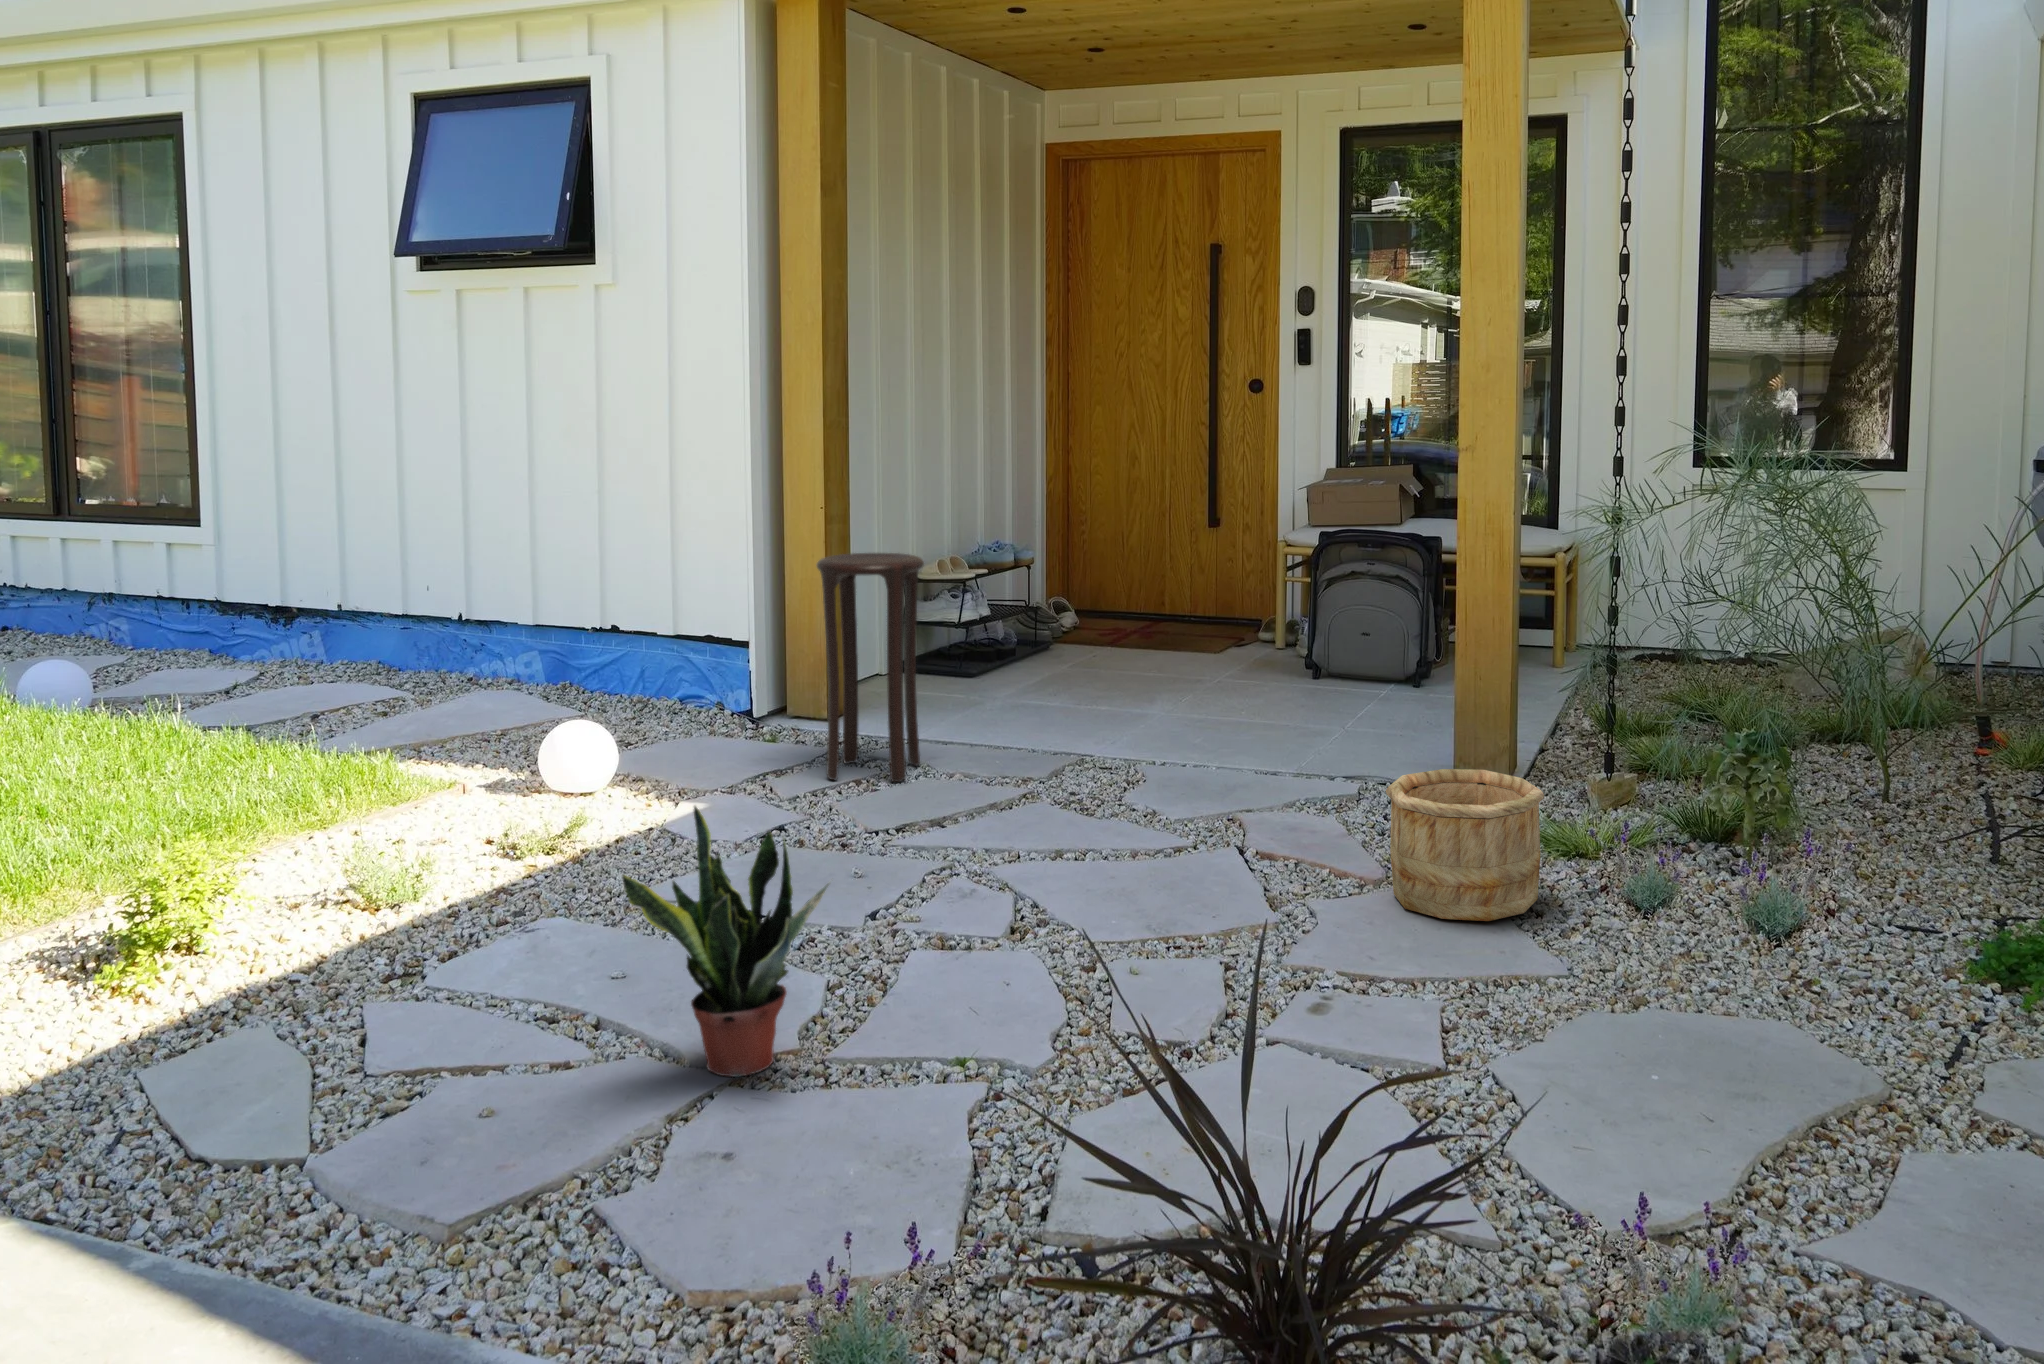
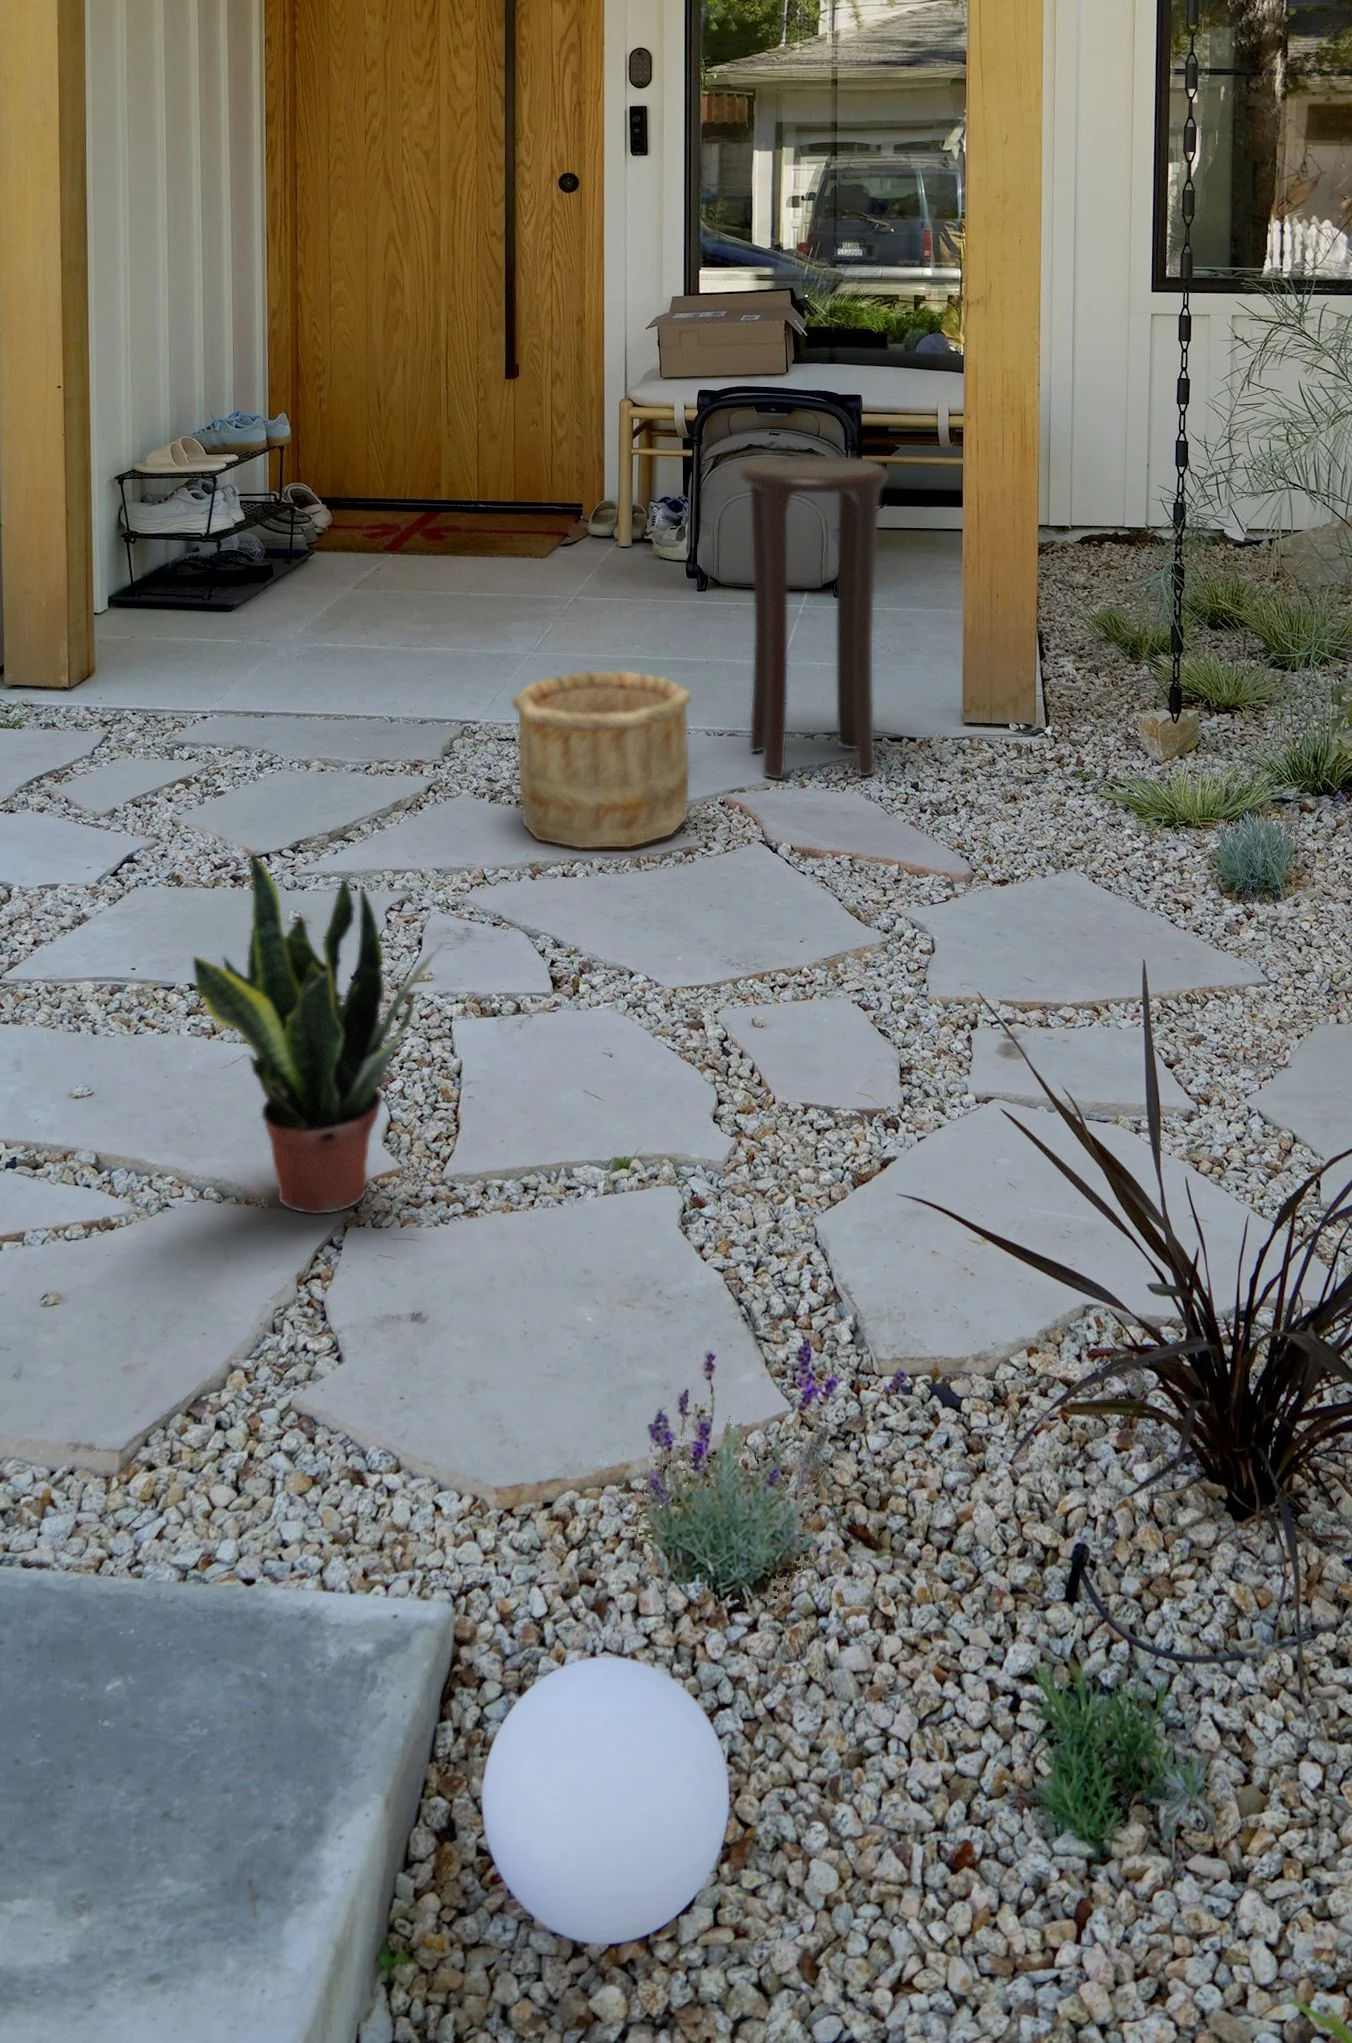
stool: present [816,553,924,782] -> present [740,456,888,779]
wooden bucket: present [1386,769,1544,921] -> present [513,671,691,848]

